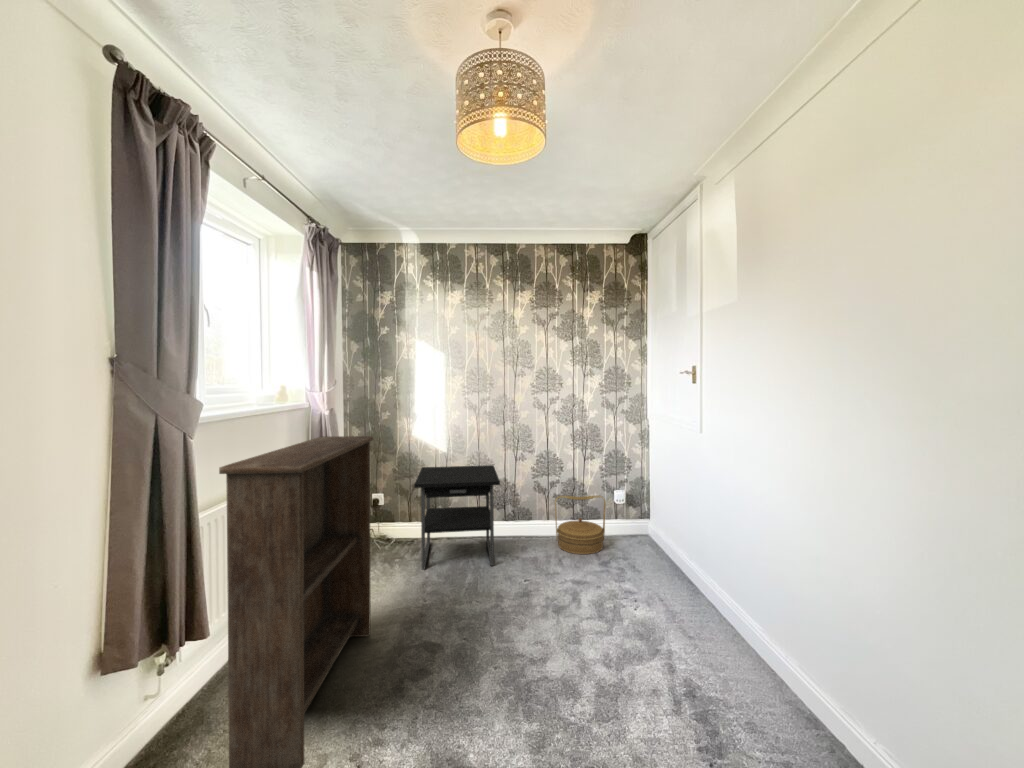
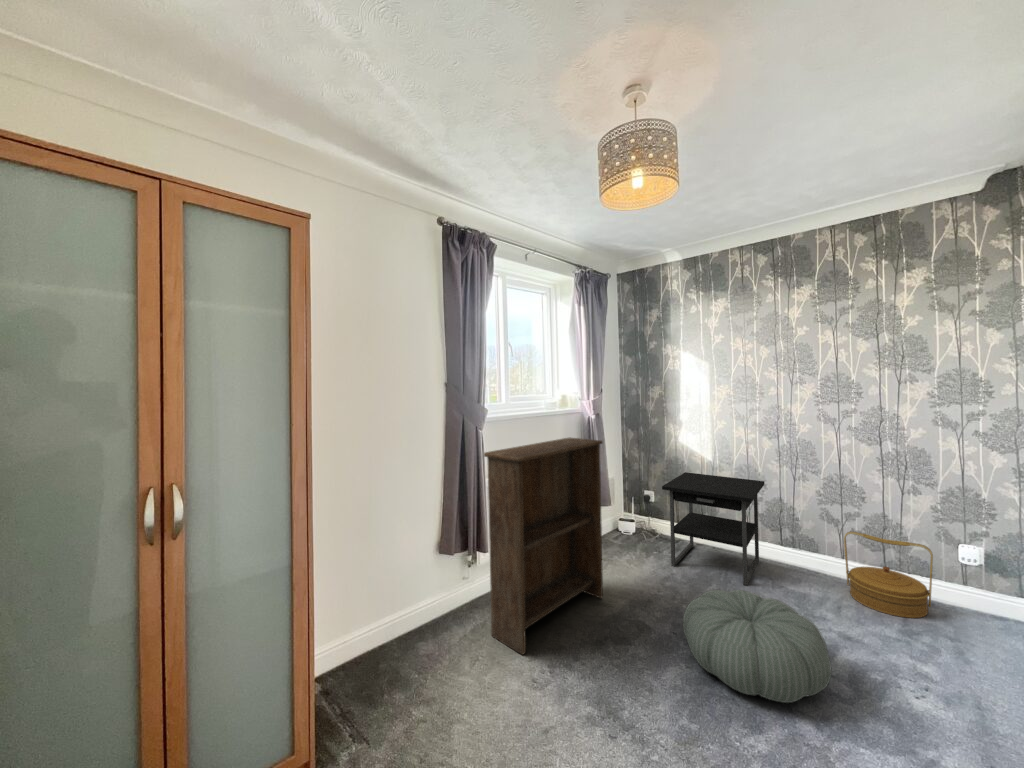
pouf: none [479,568,601,667] -> present [683,590,832,703]

